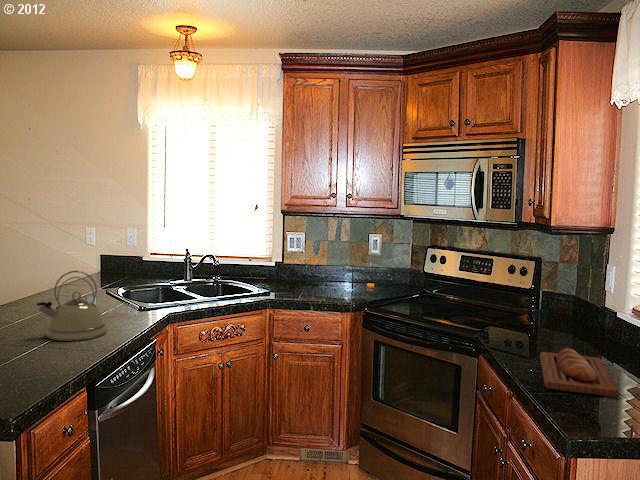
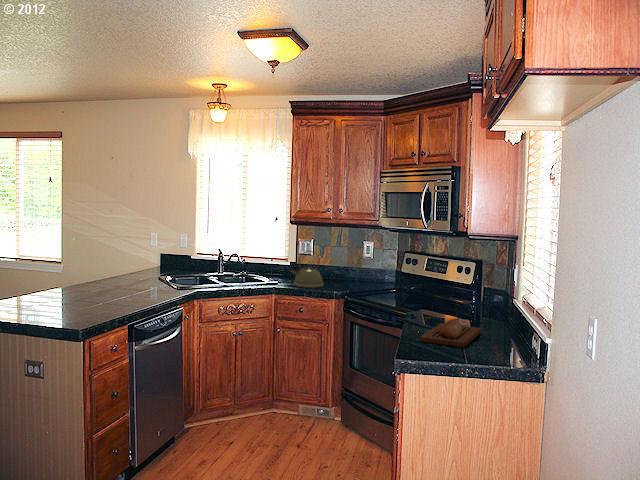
kettle: present [37,271,107,341] -> present [290,251,324,288]

